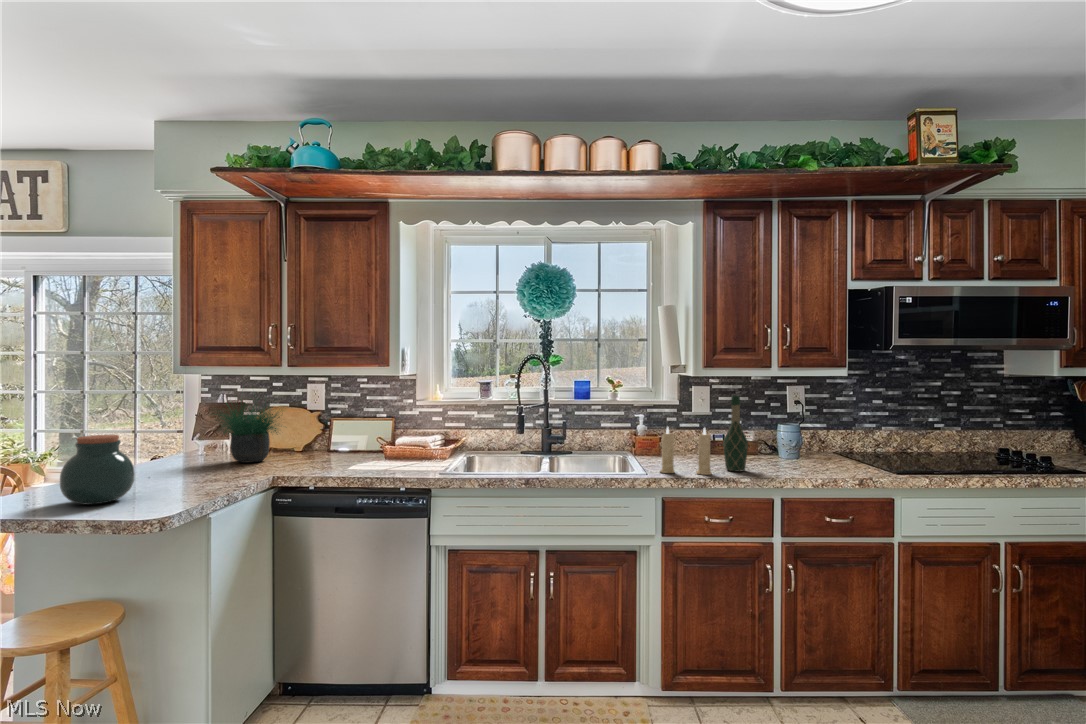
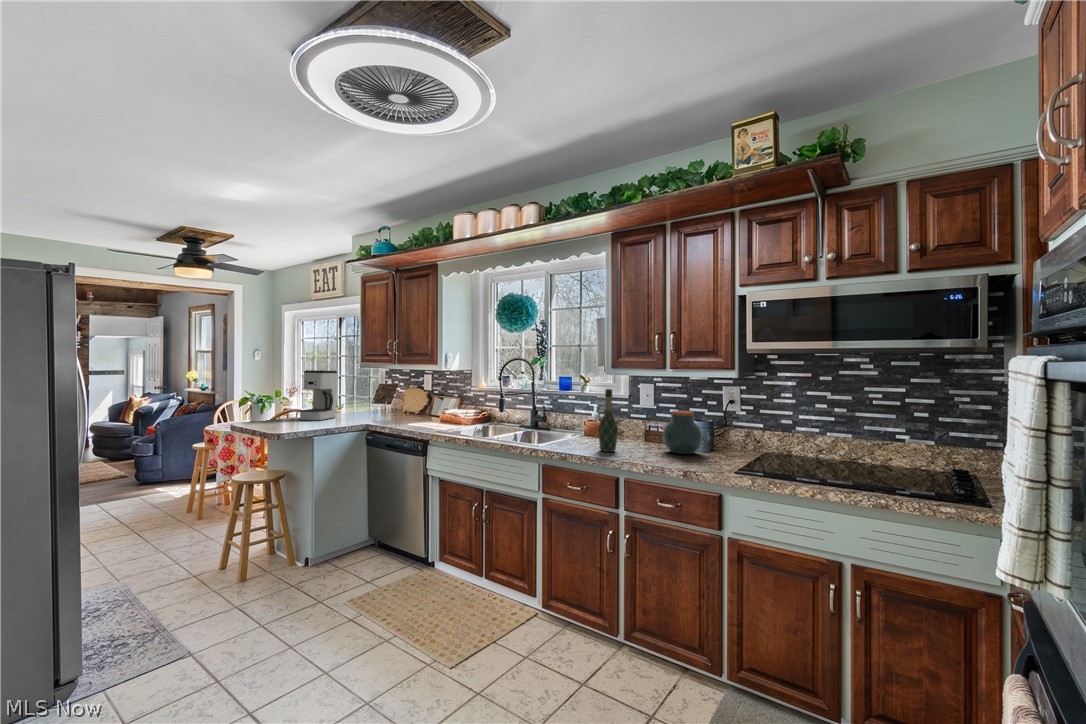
coffee maker: none [127,383,195,488] -> present [300,370,337,421]
potted plant: present [219,400,280,463] -> none [359,372,405,416]
candle: present [660,427,712,475] -> none [547,409,580,450]
jar: present [60,435,134,505] -> present [663,410,703,454]

